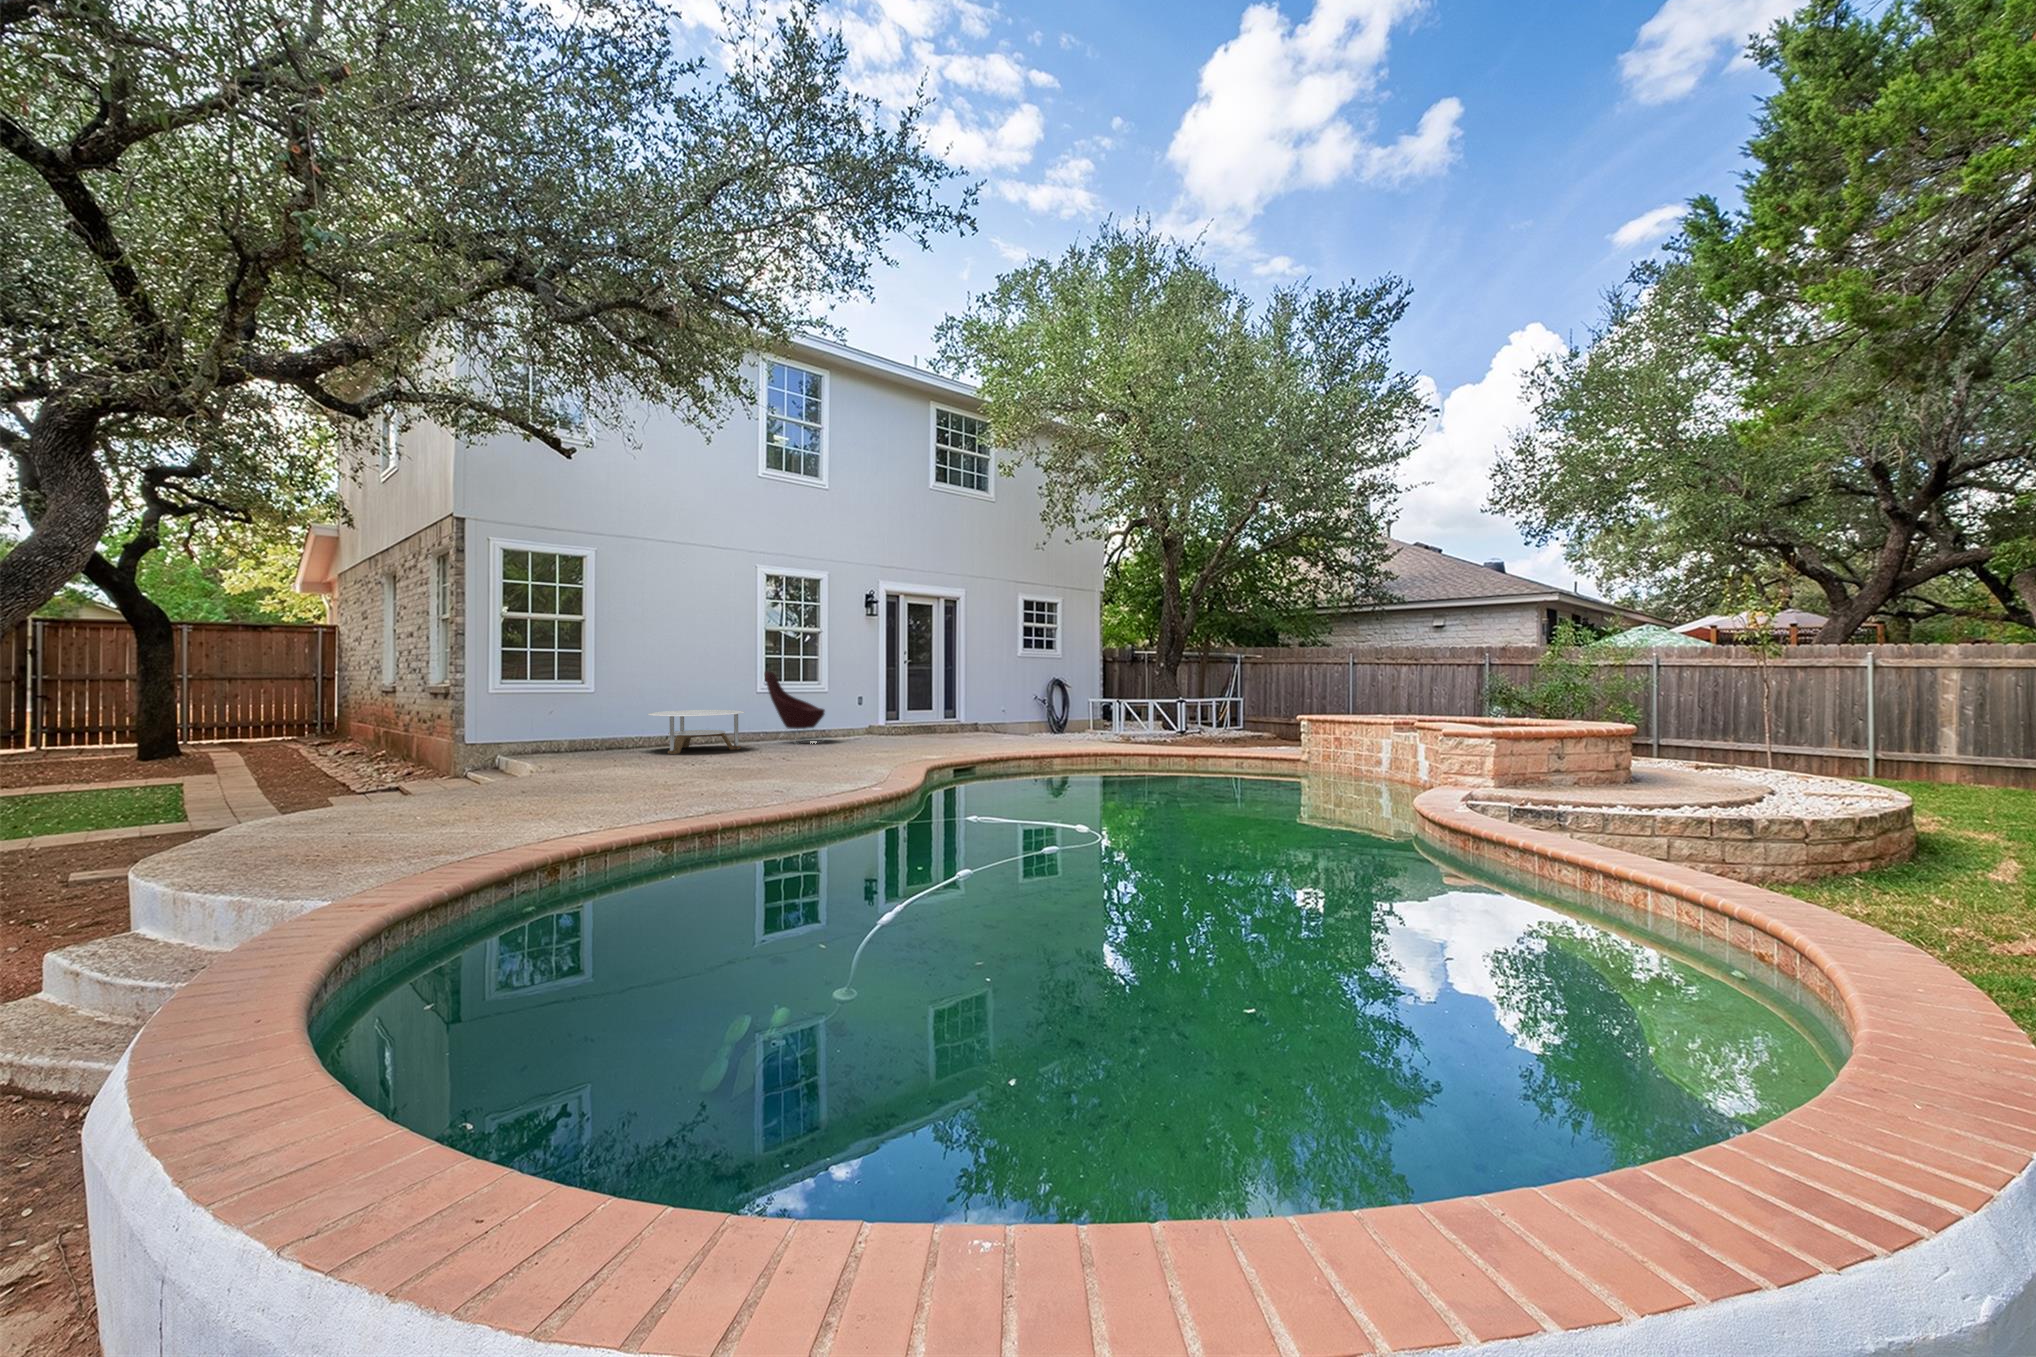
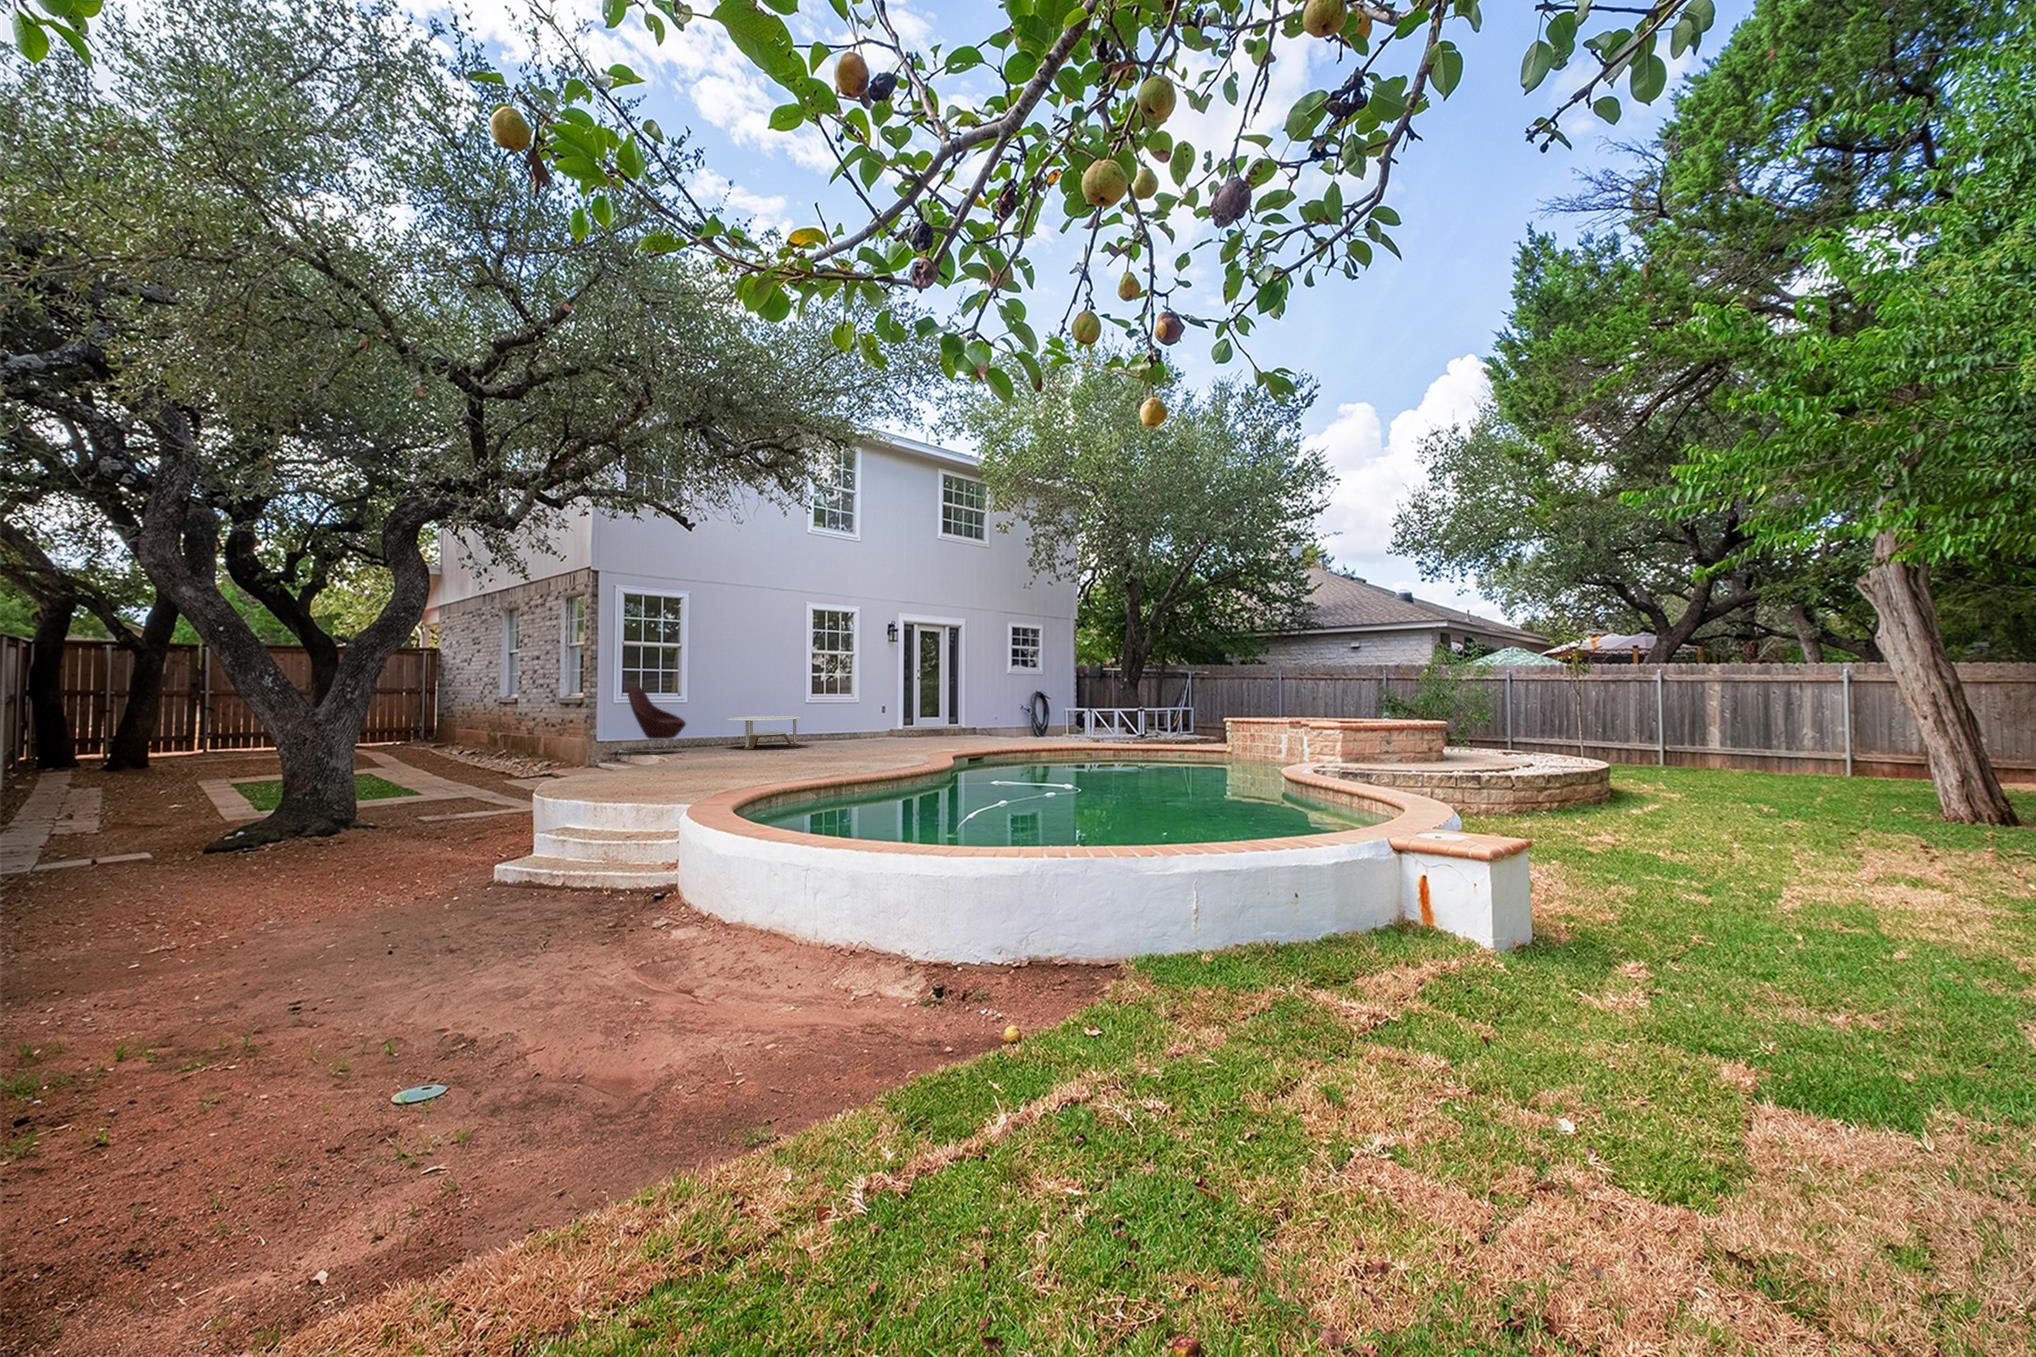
chair: present [765,672,825,743] -> present [628,686,686,749]

